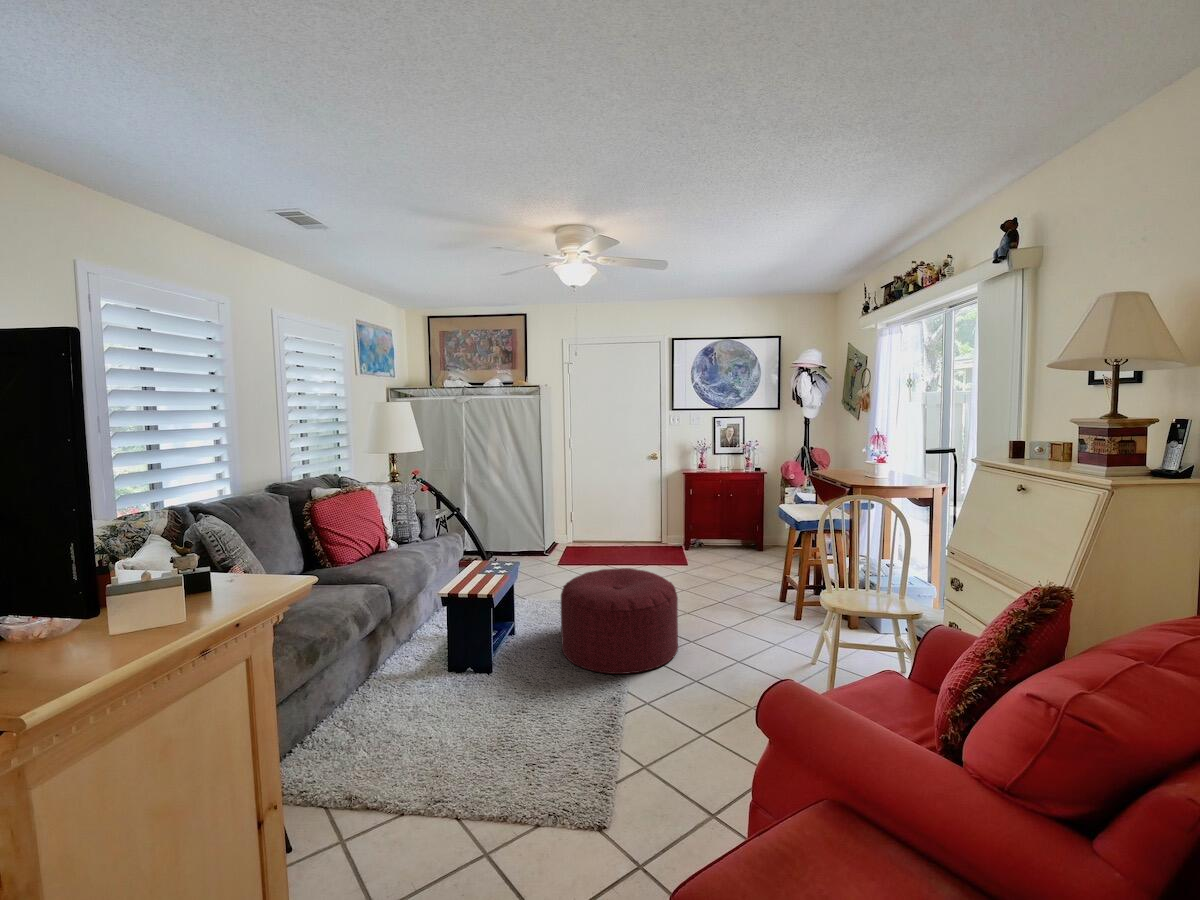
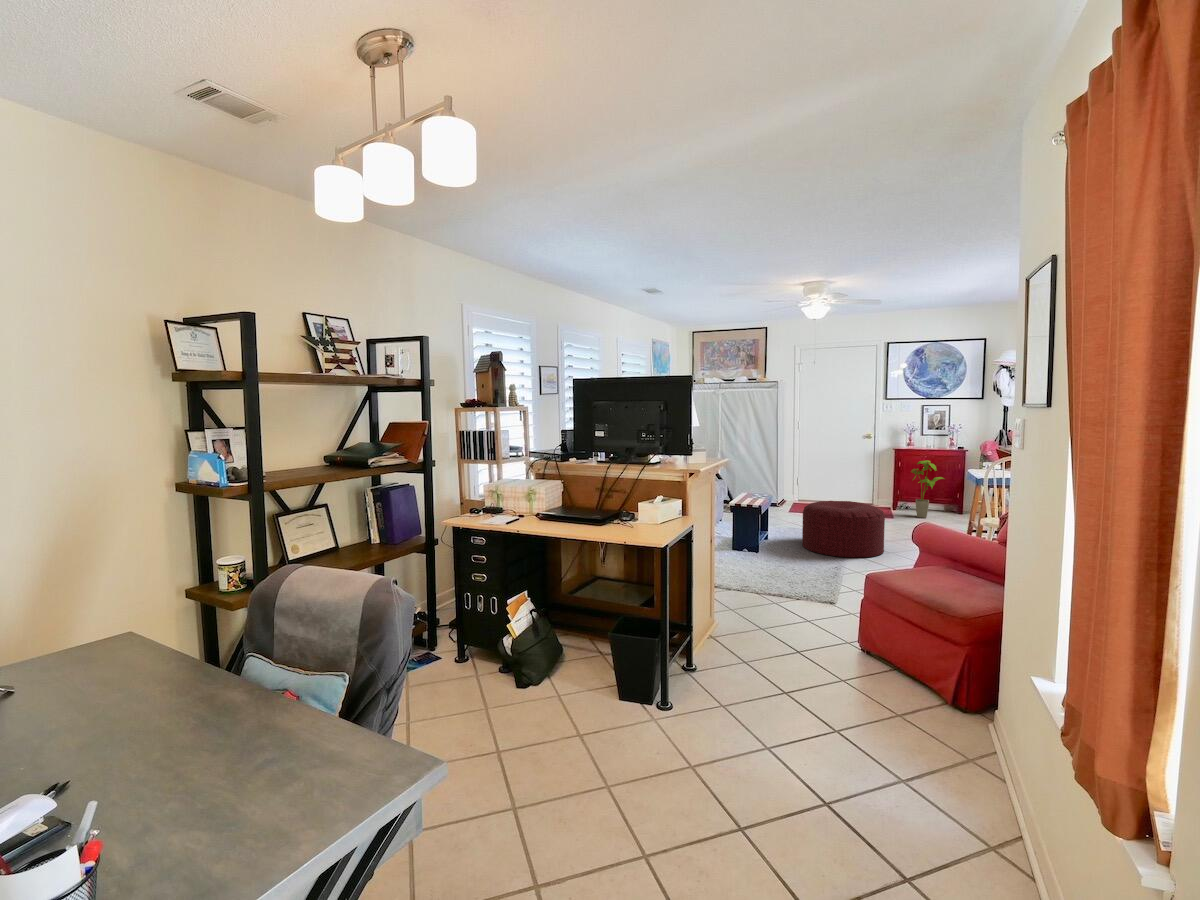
house plant: none [704,488,744,561] -> present [912,460,943,518]

